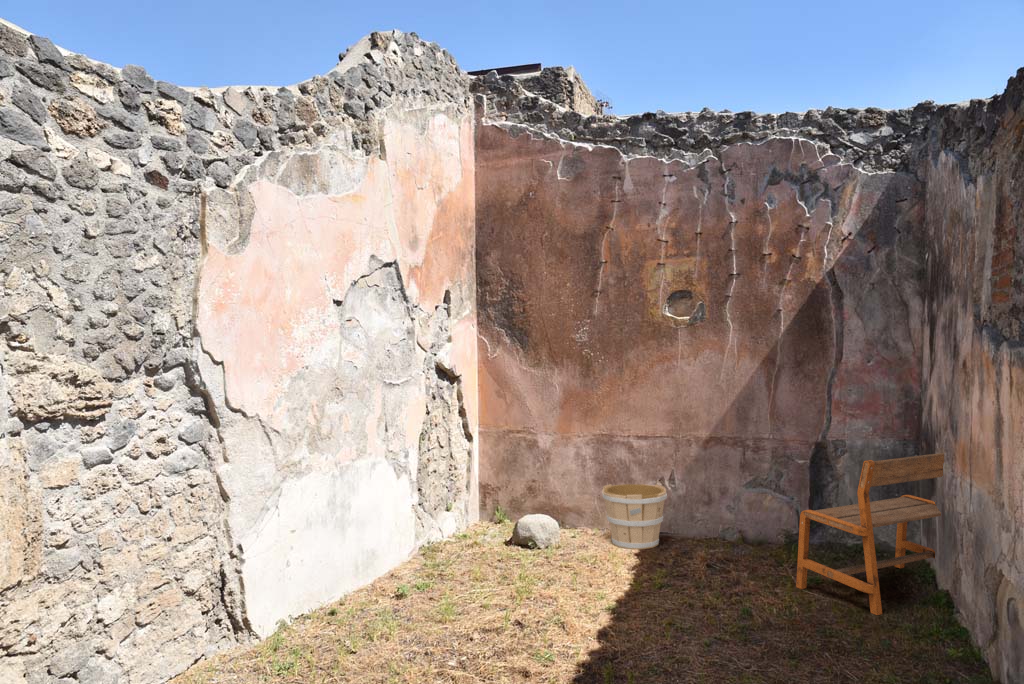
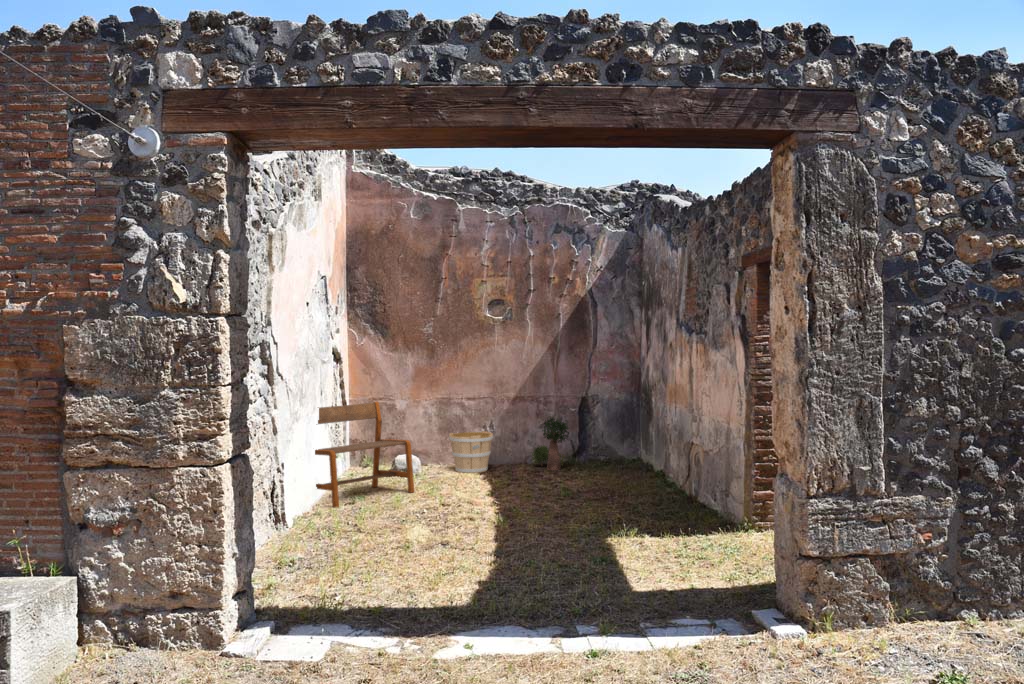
bench: present [796,453,944,615] -> present [315,402,414,507]
potted plant: none [731,469,791,557] -> present [532,417,569,470]

